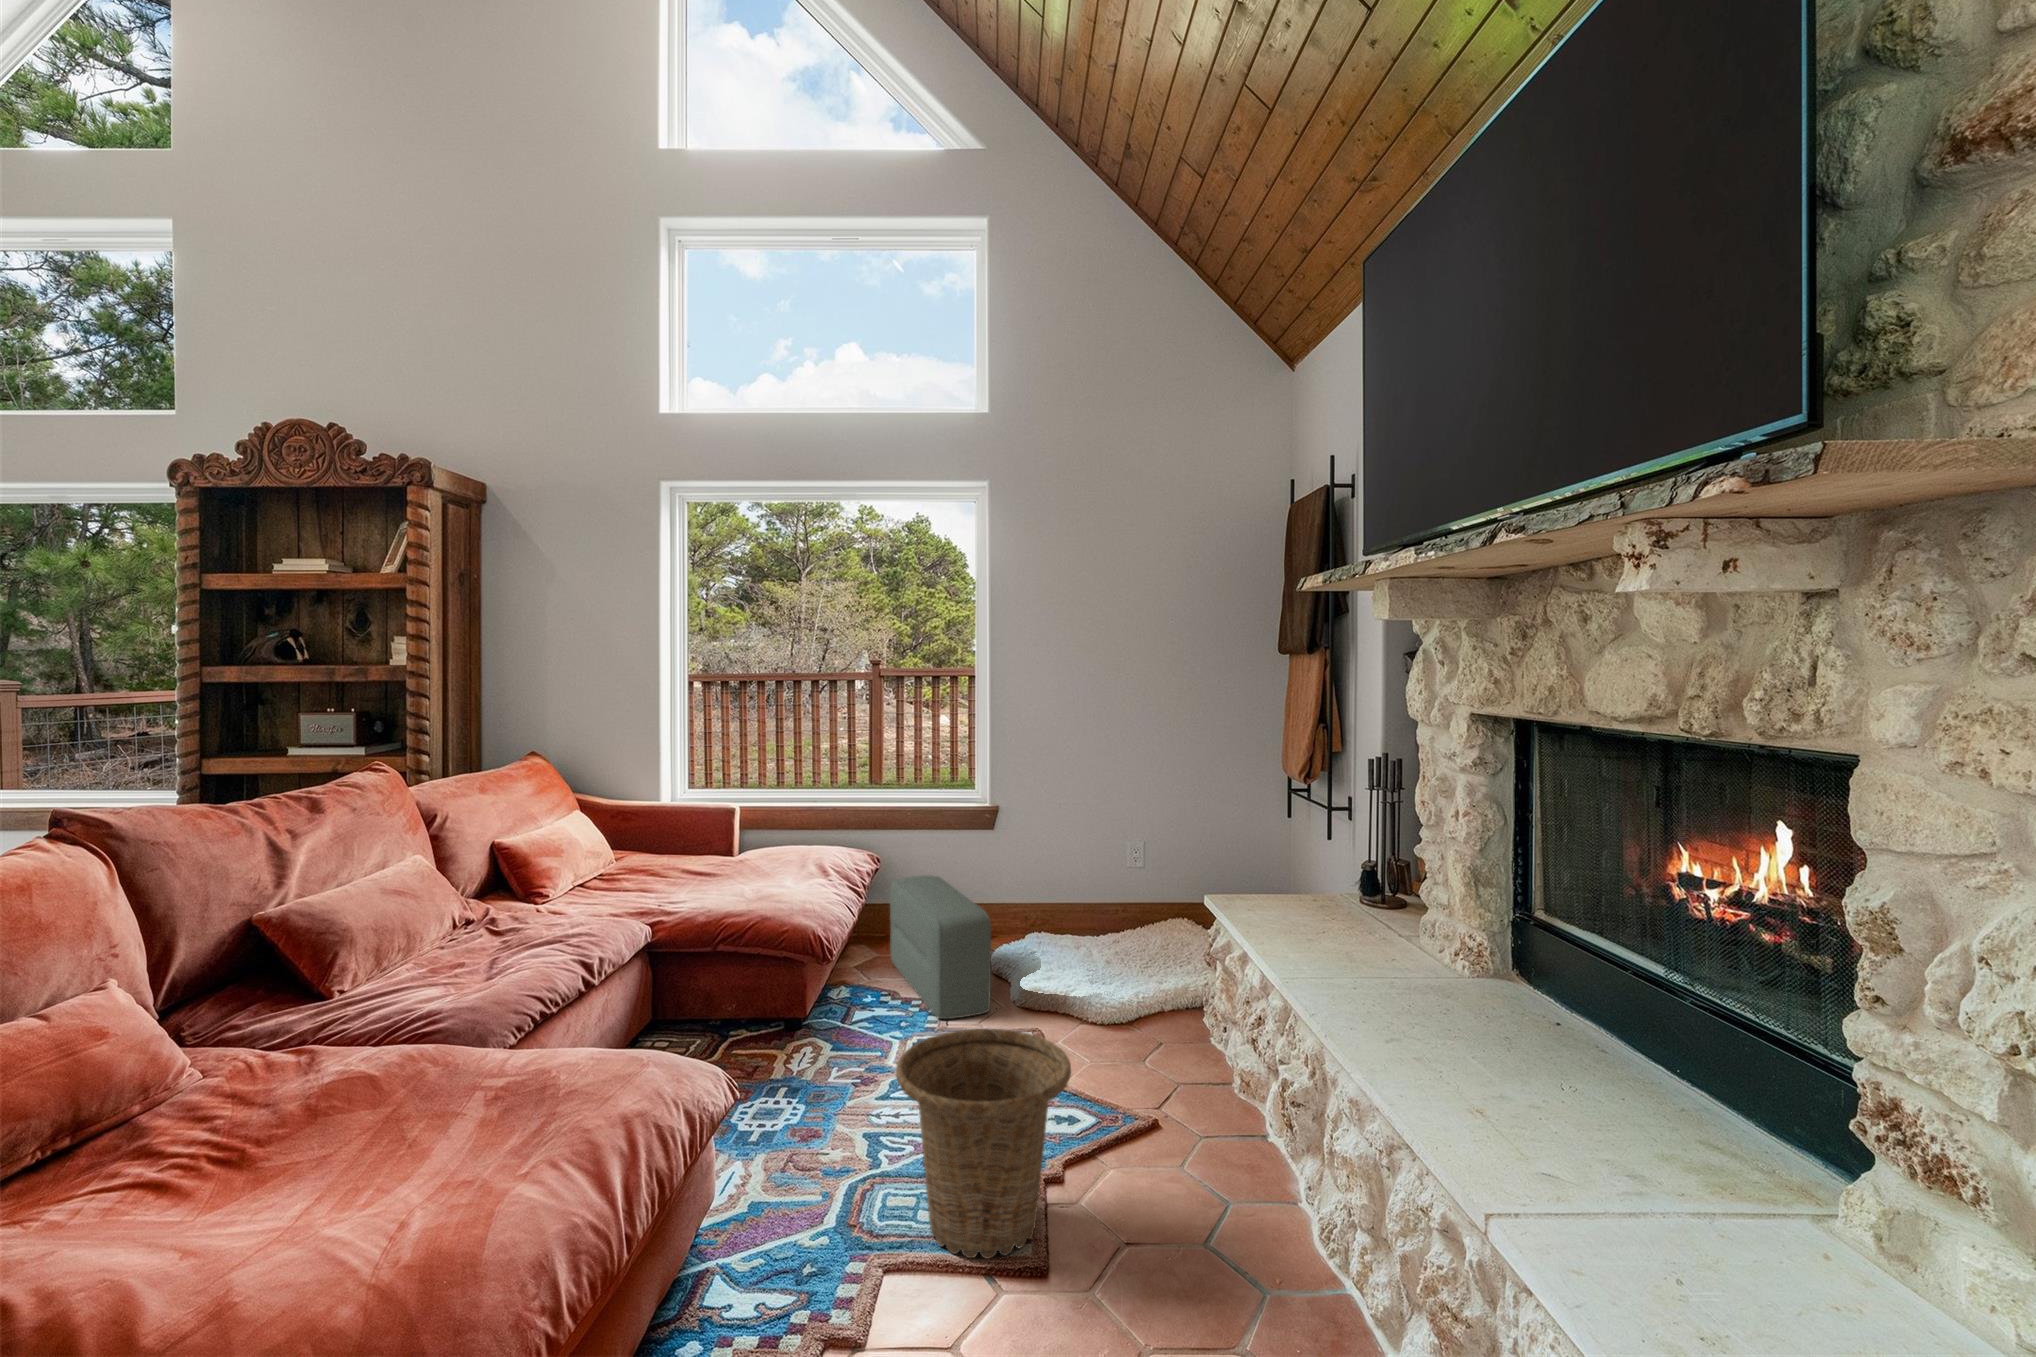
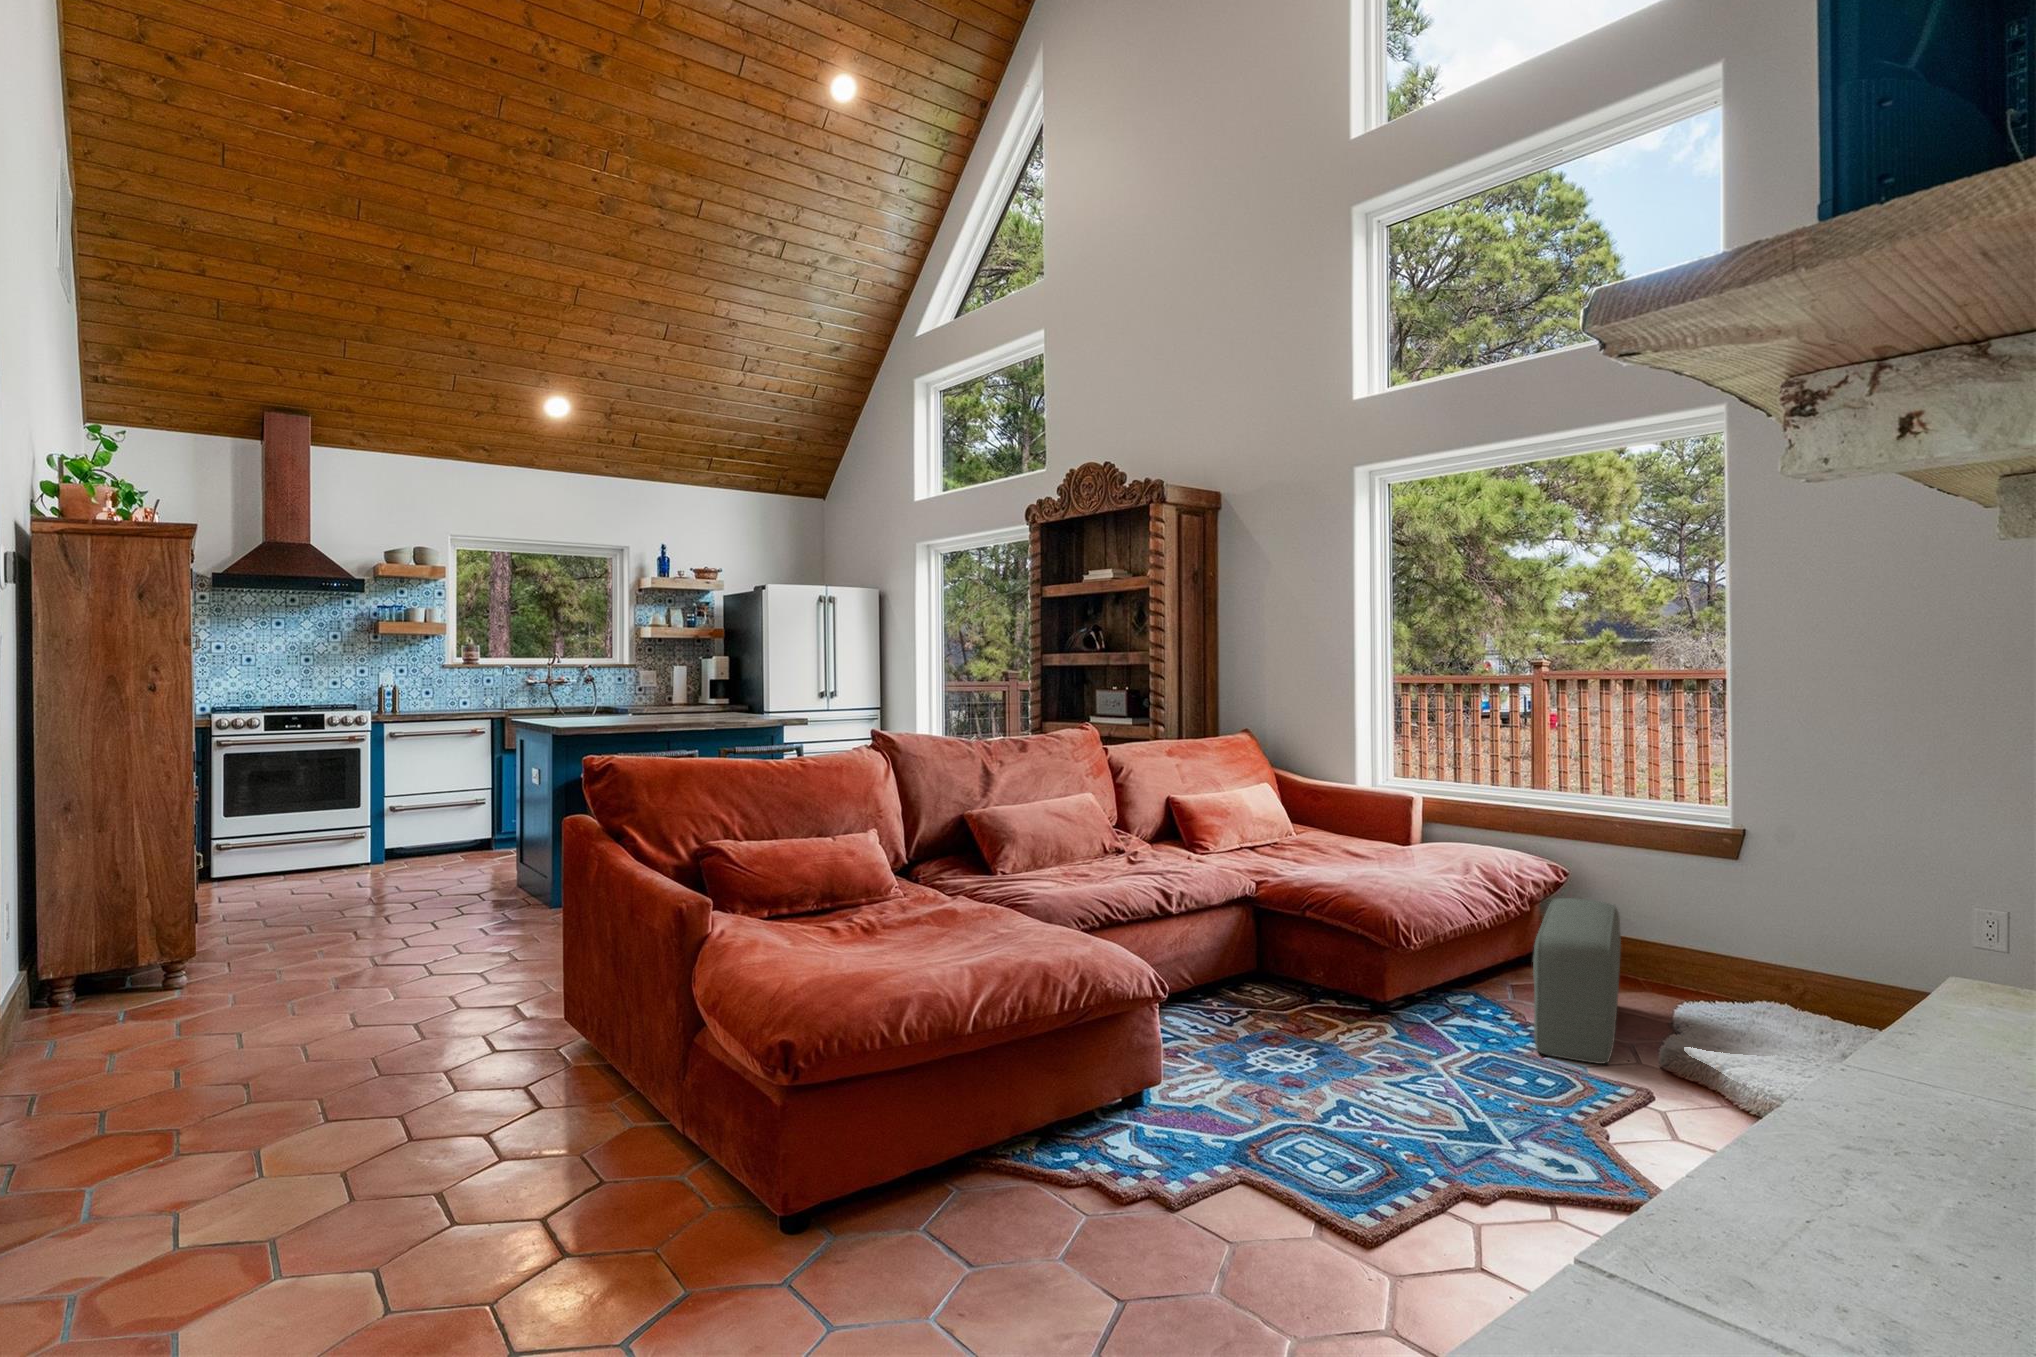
basket: present [896,1029,1071,1259] -> none [1270,999,1456,1218]

